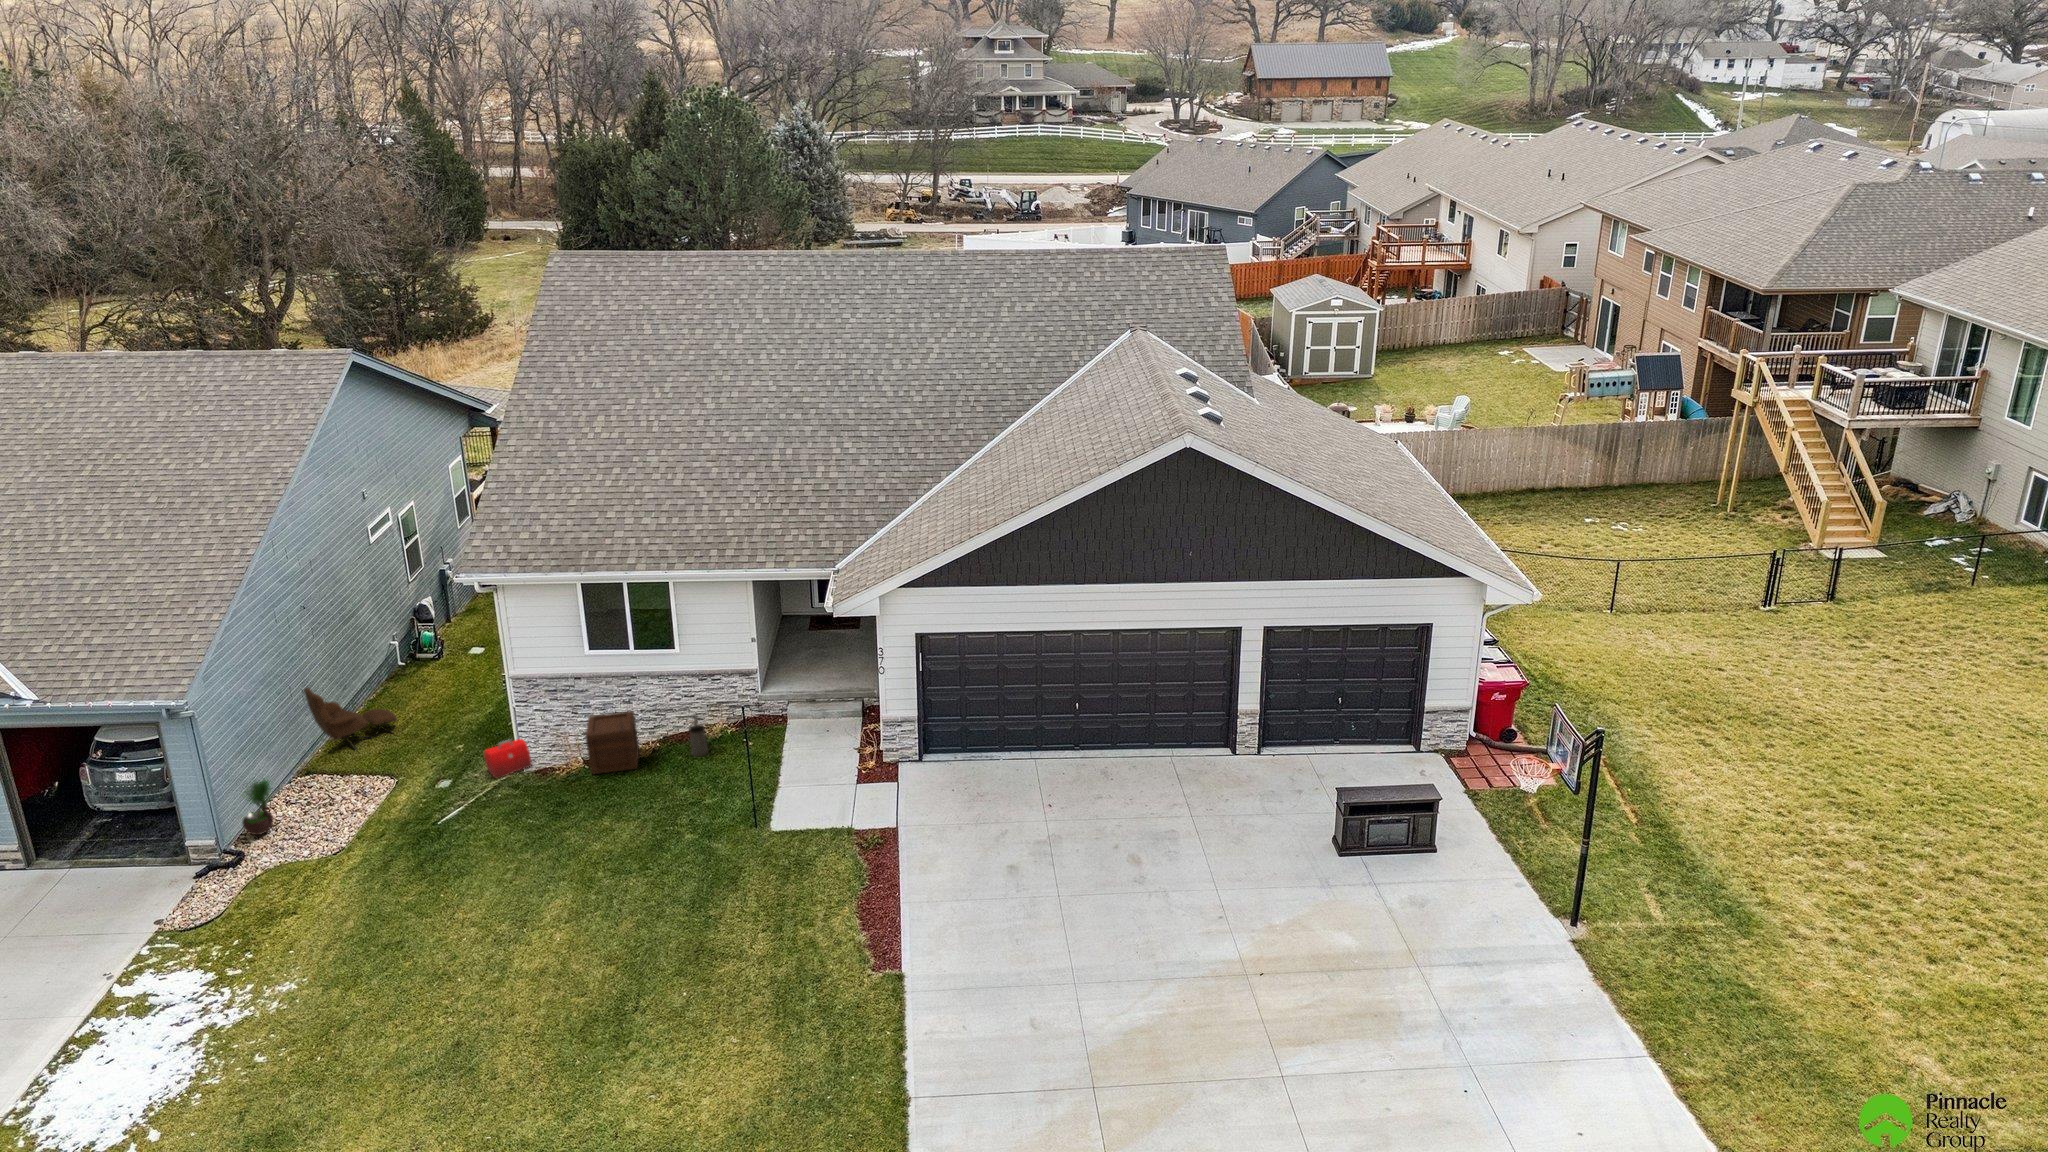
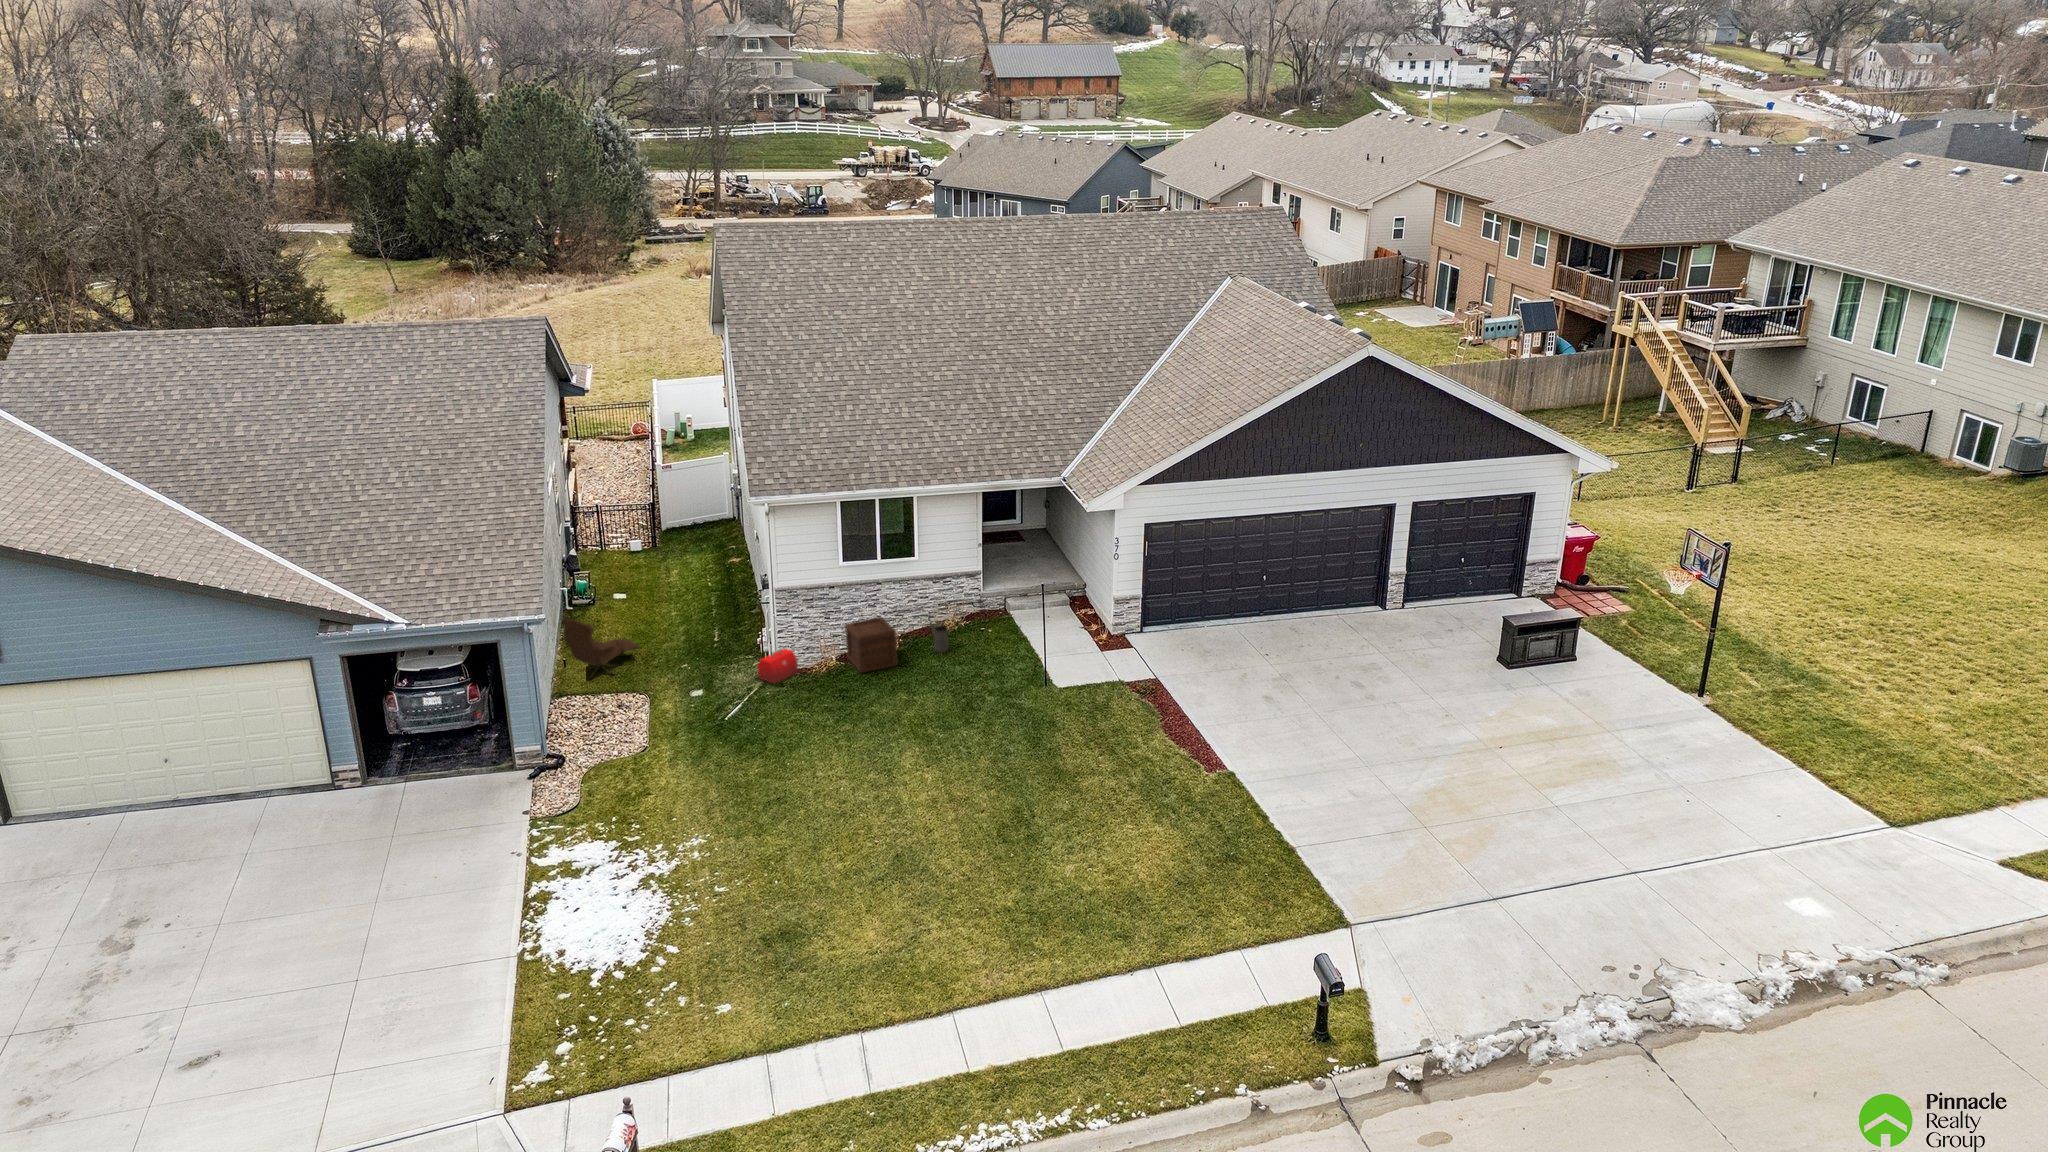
potted tree: present [242,778,273,835] -> none [578,688,611,745]

